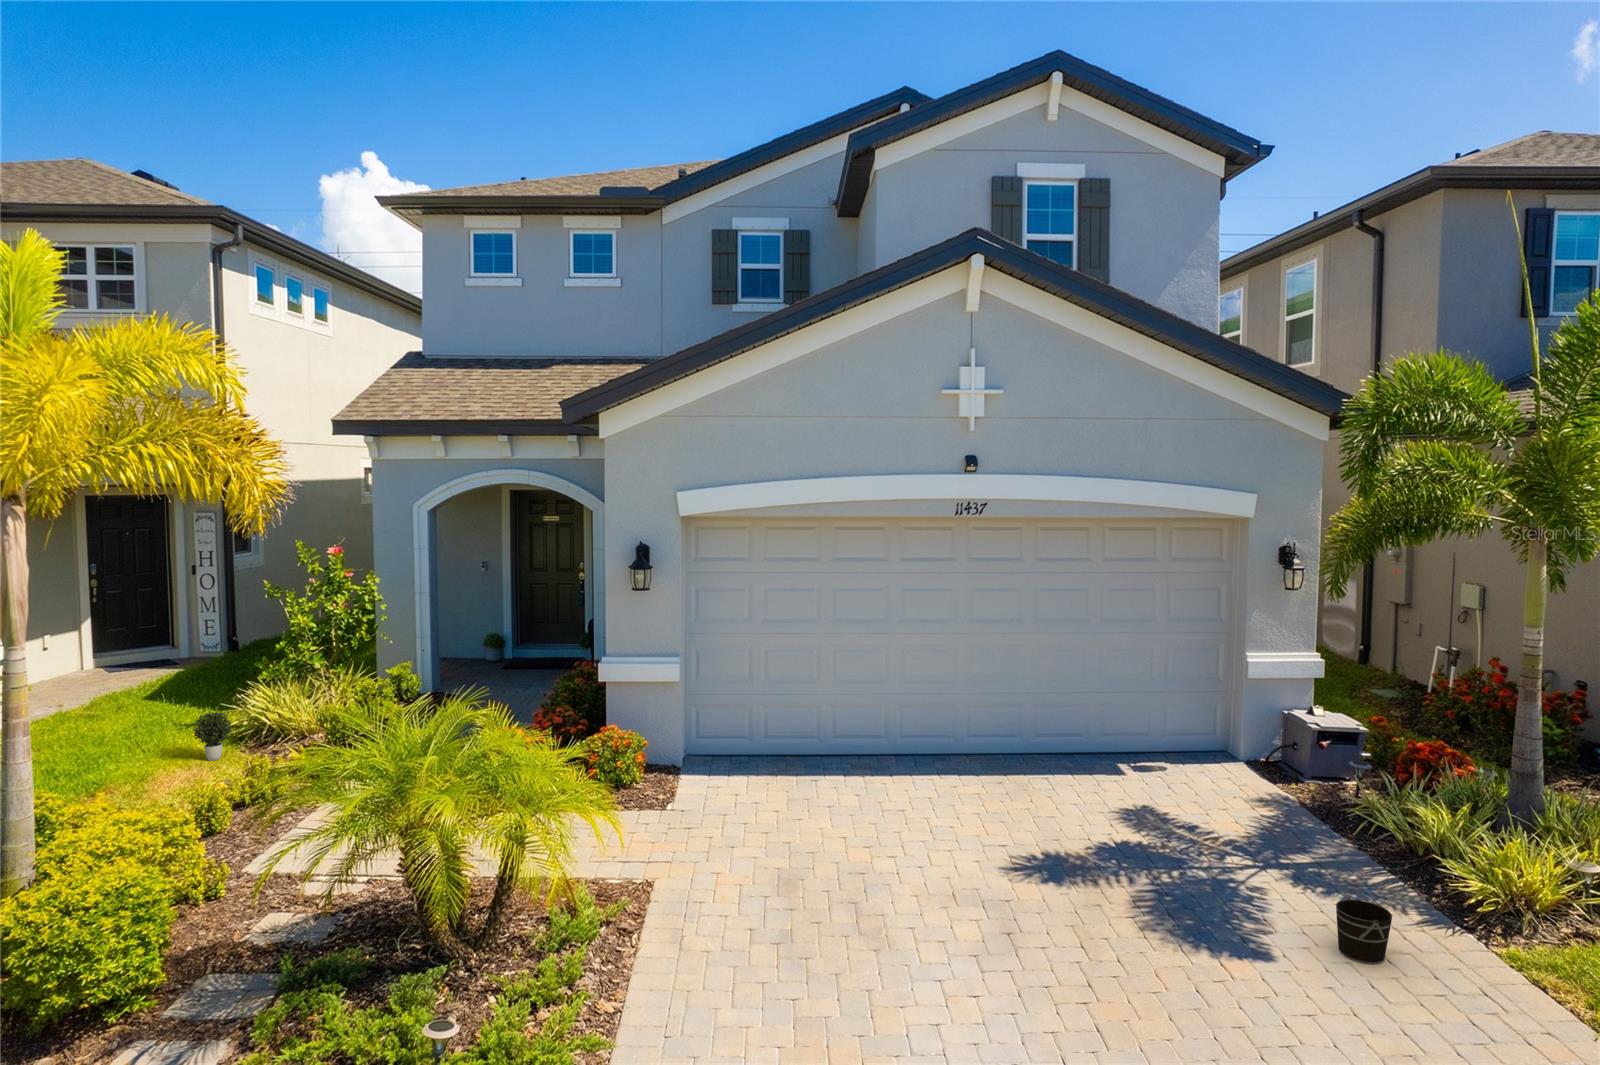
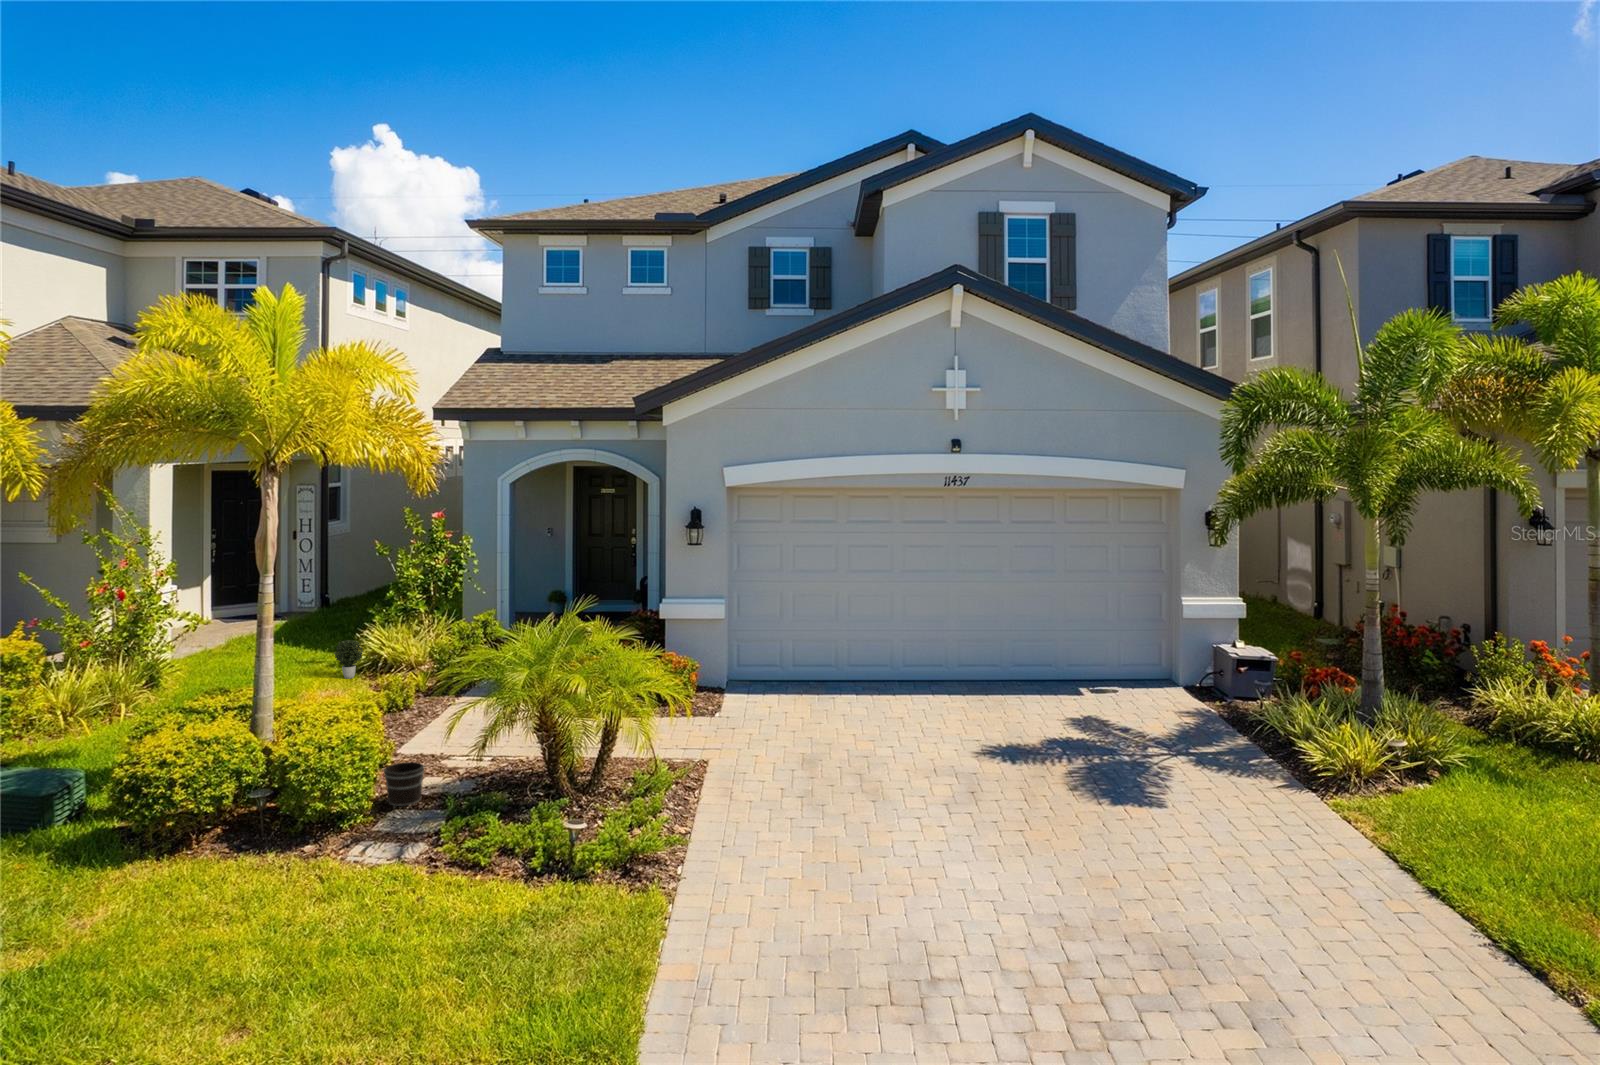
bucket: present [1336,897,1392,964] -> present [384,762,425,806]

